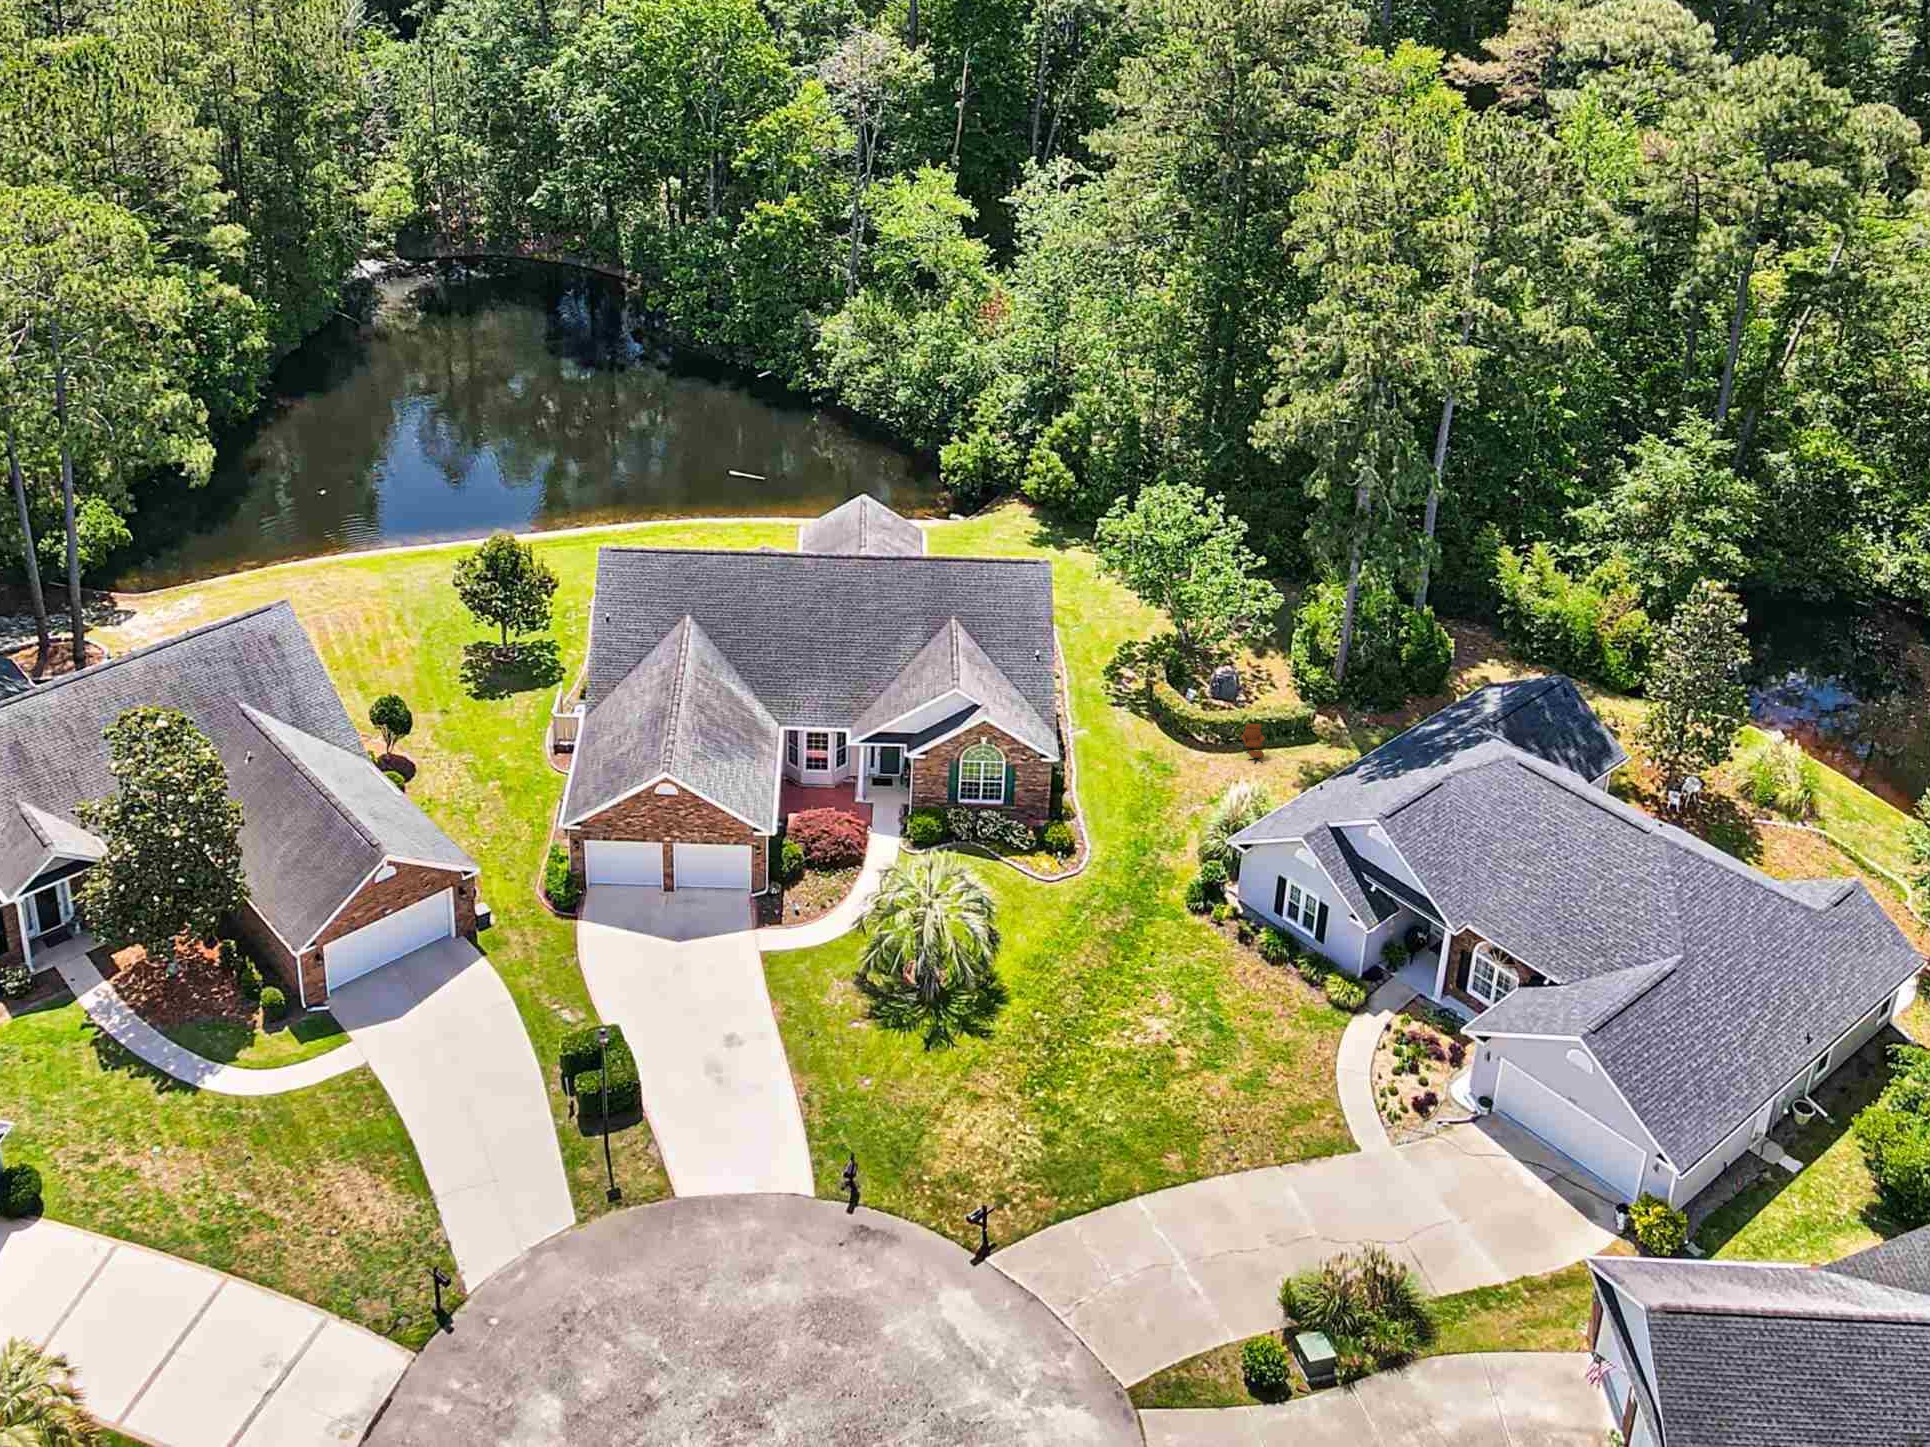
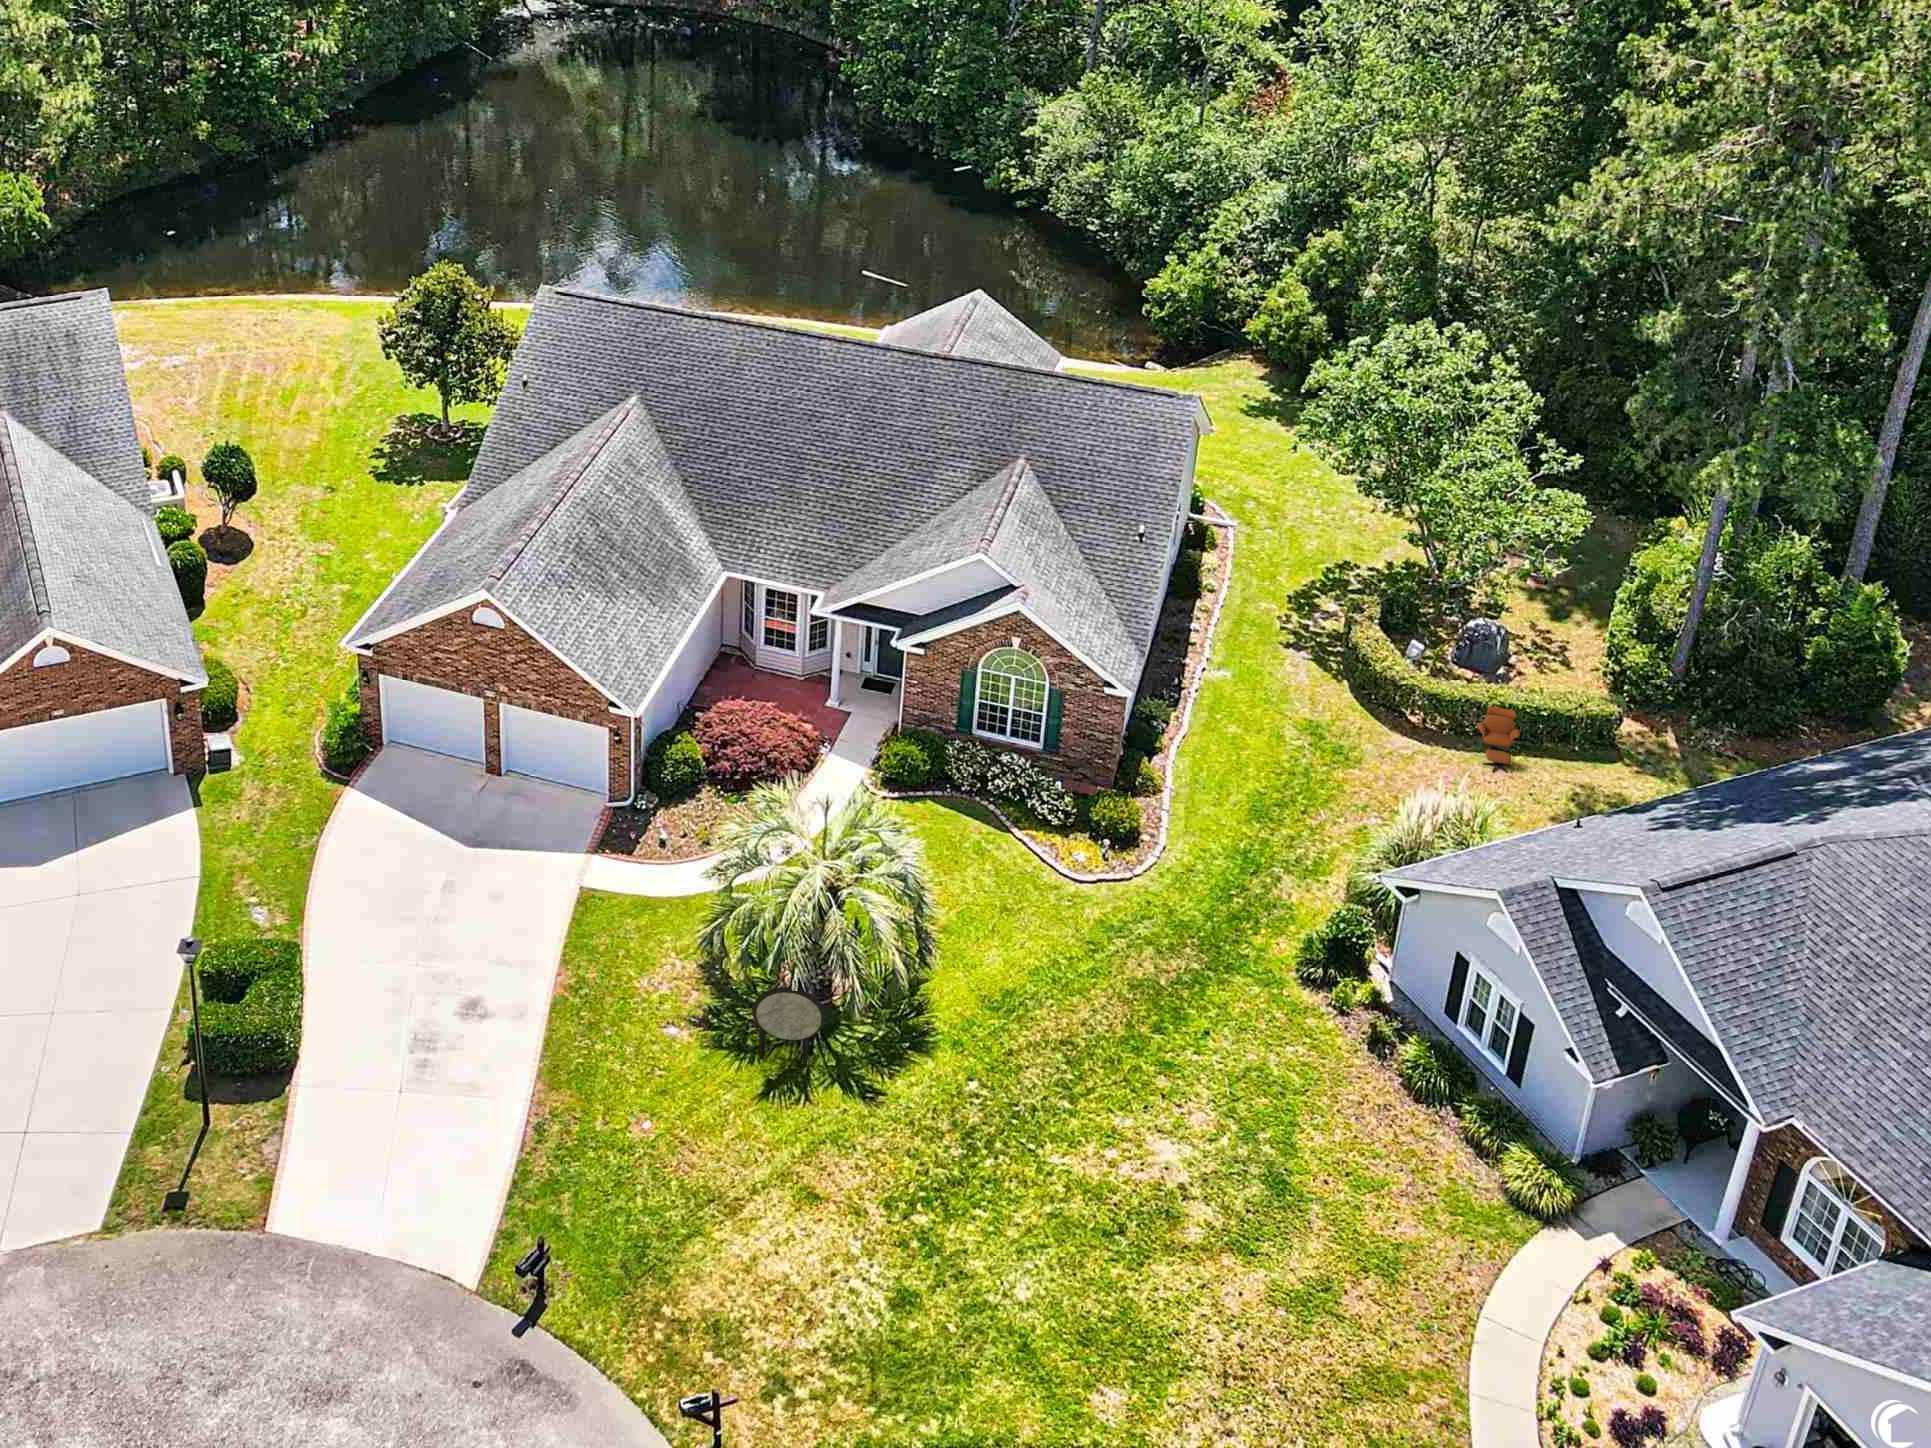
round table: none [909,980,954,1027] -> present [752,987,826,1068]

